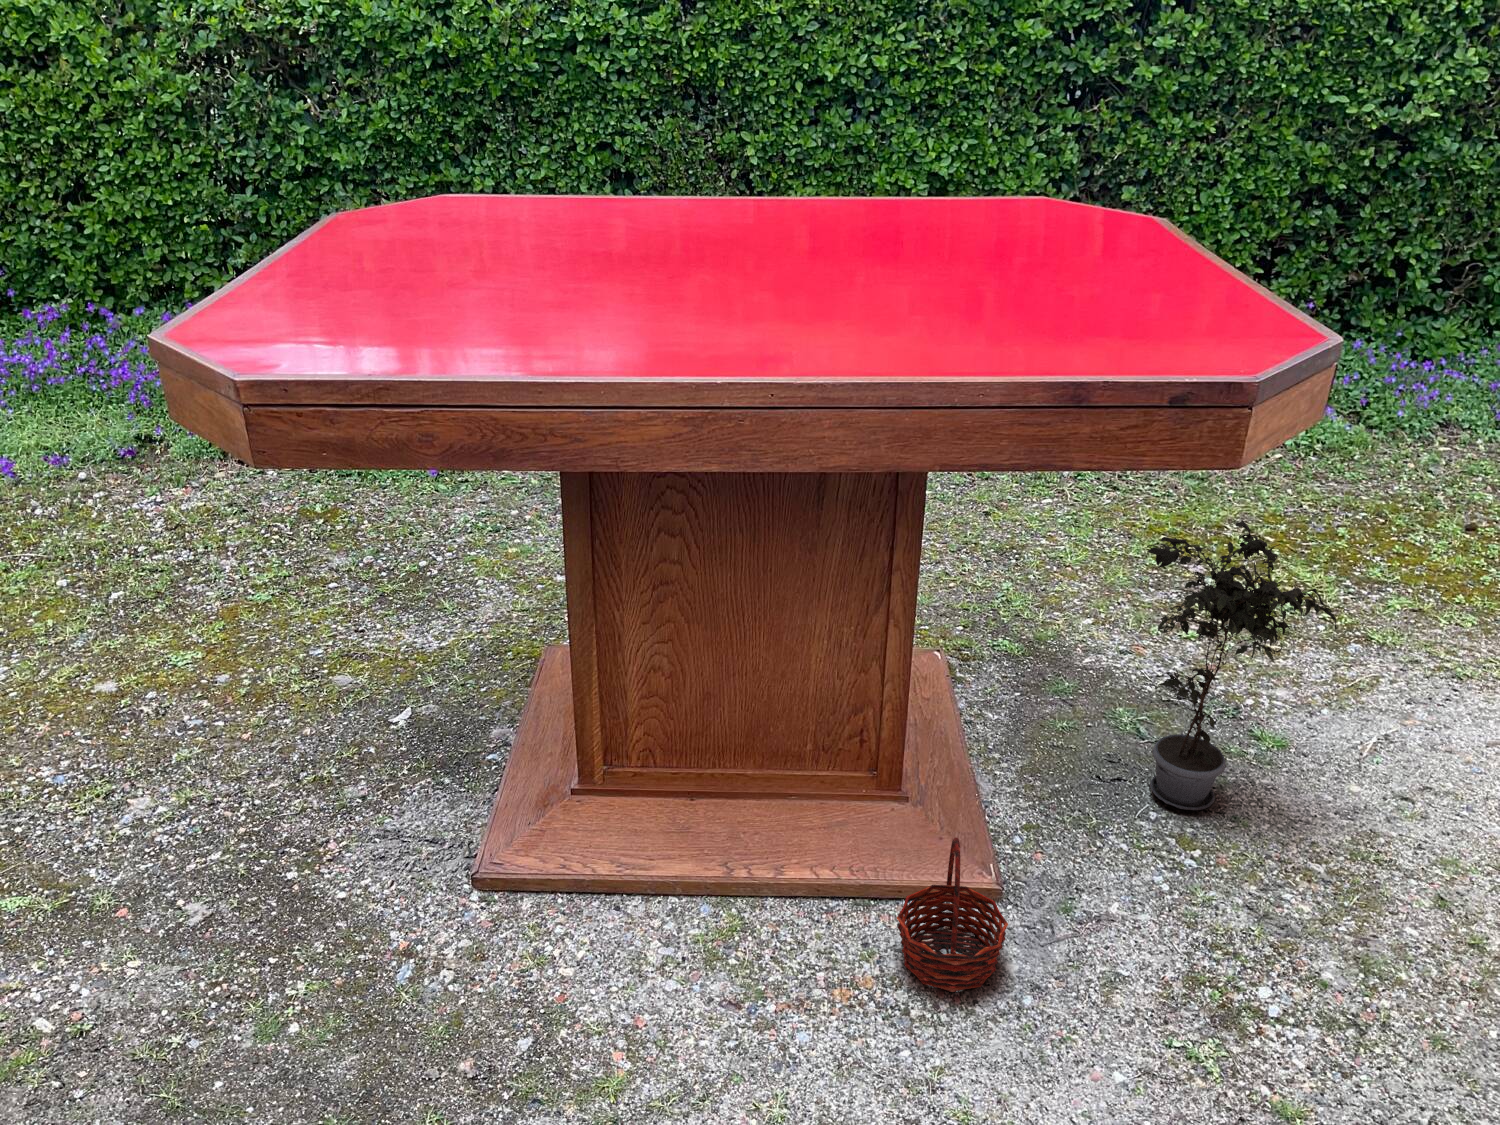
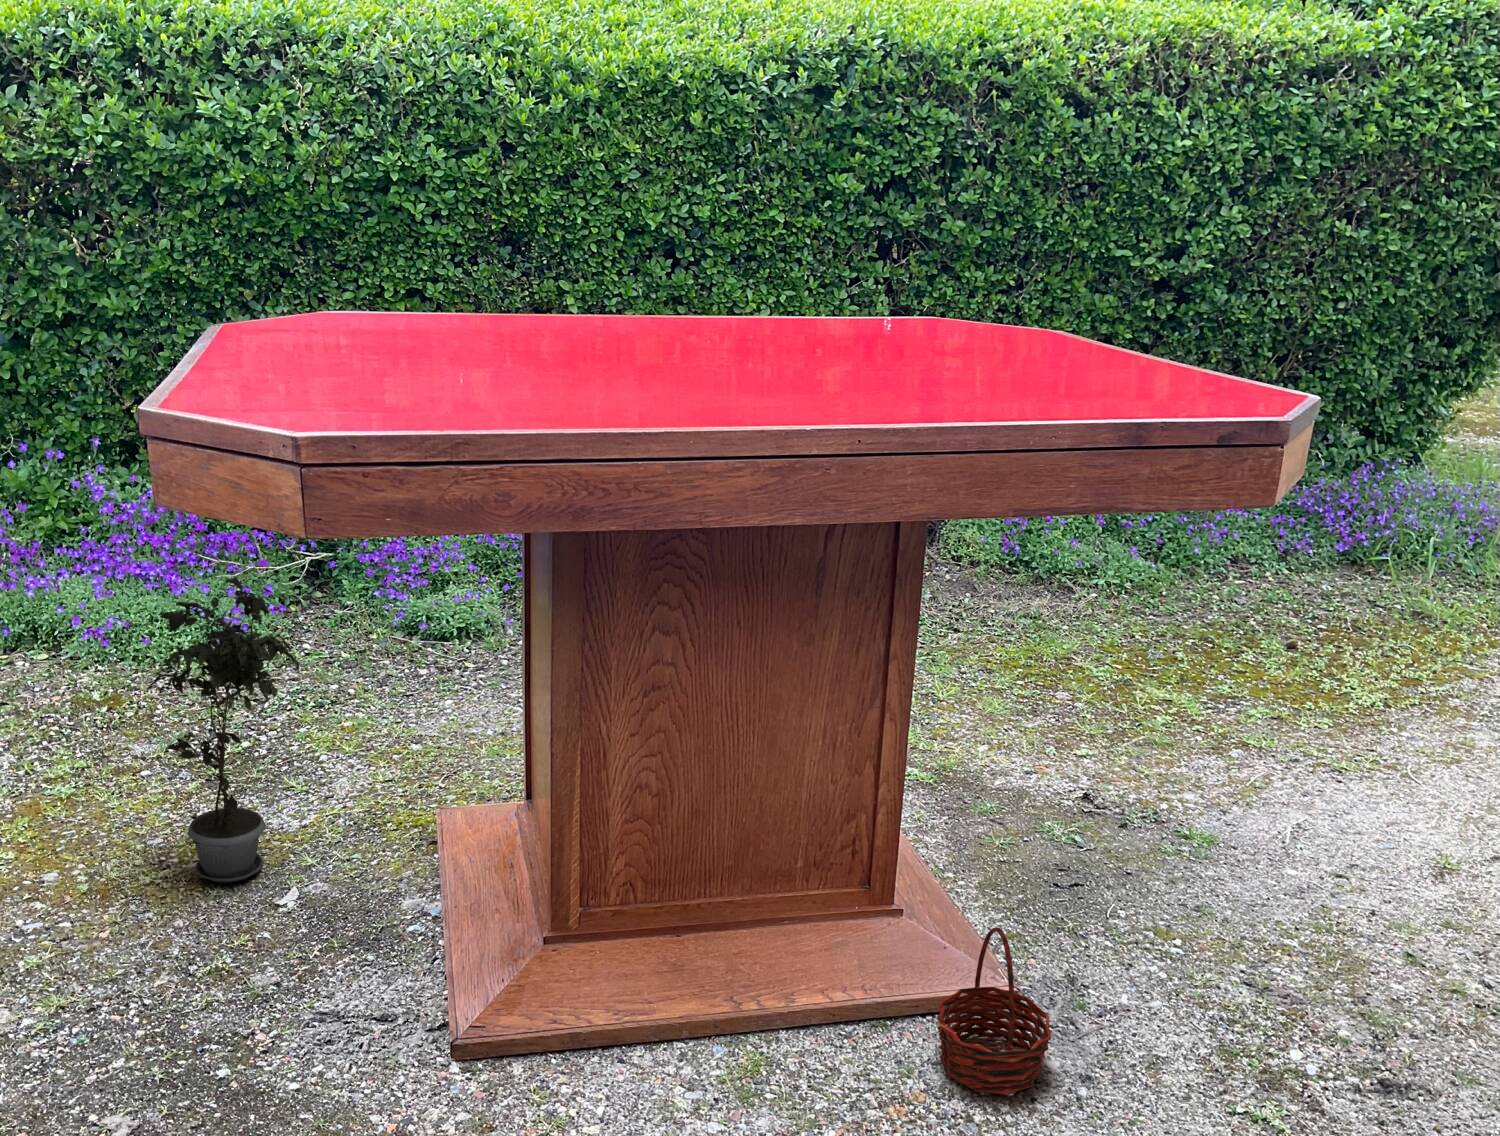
potted plant: present [1147,520,1336,810] -> present [147,577,299,883]

